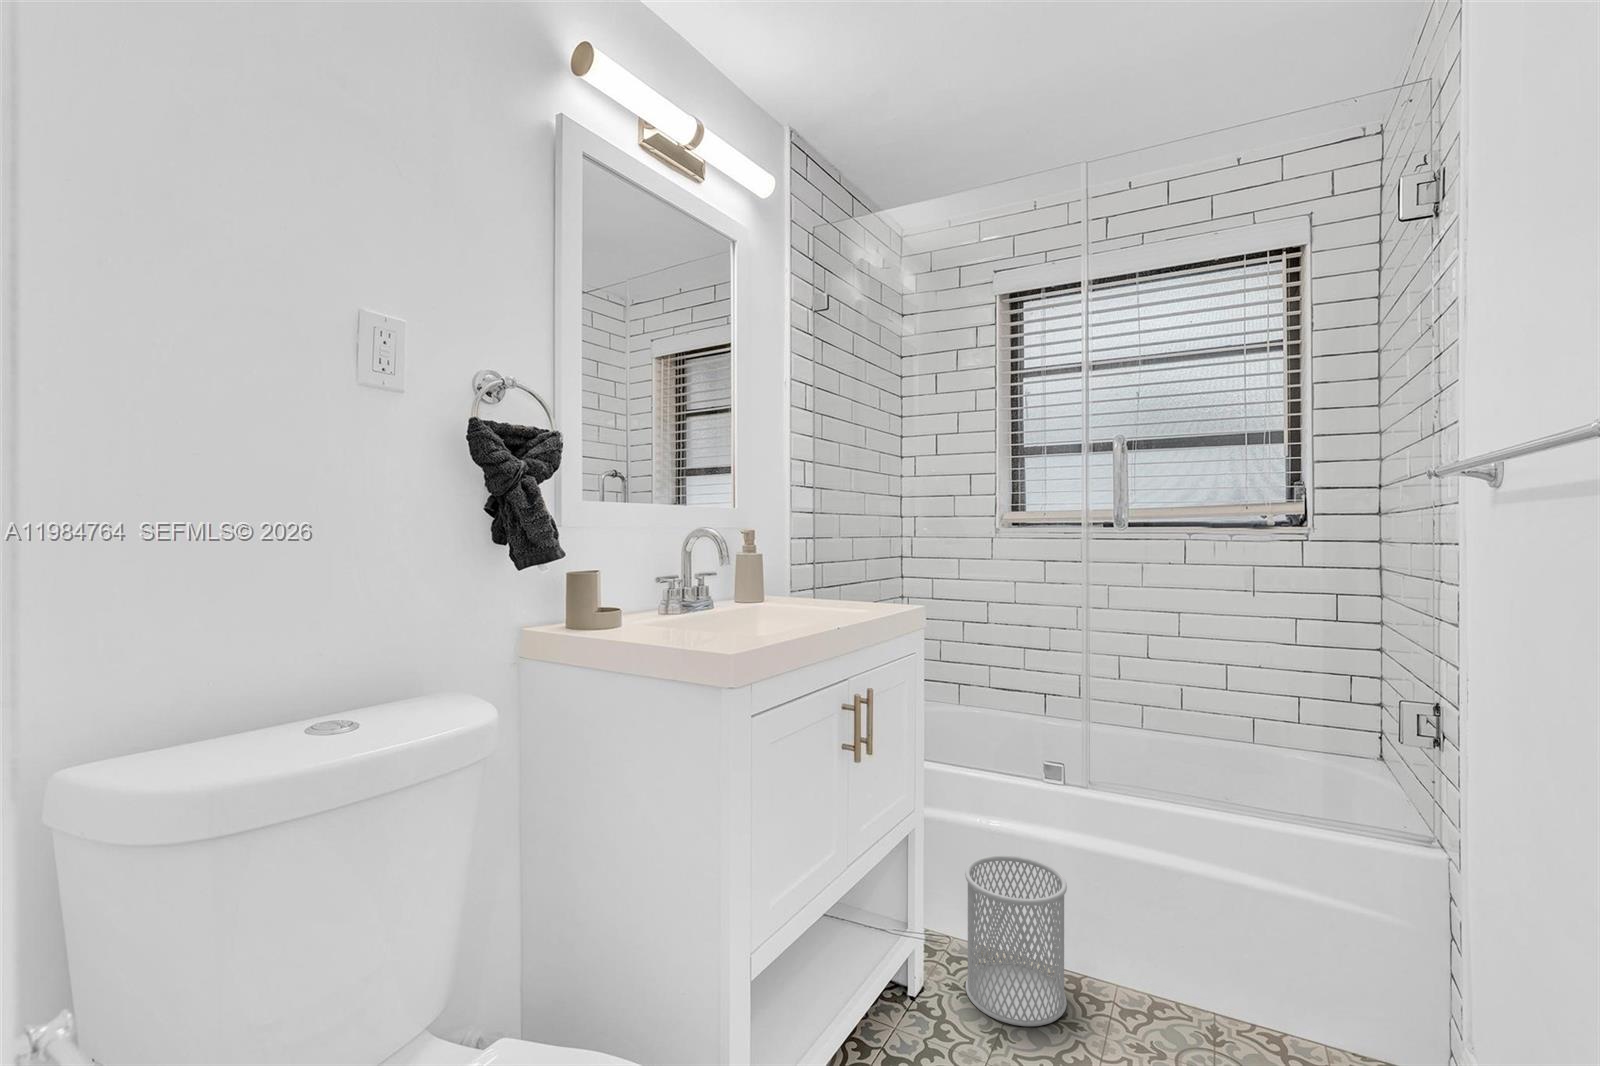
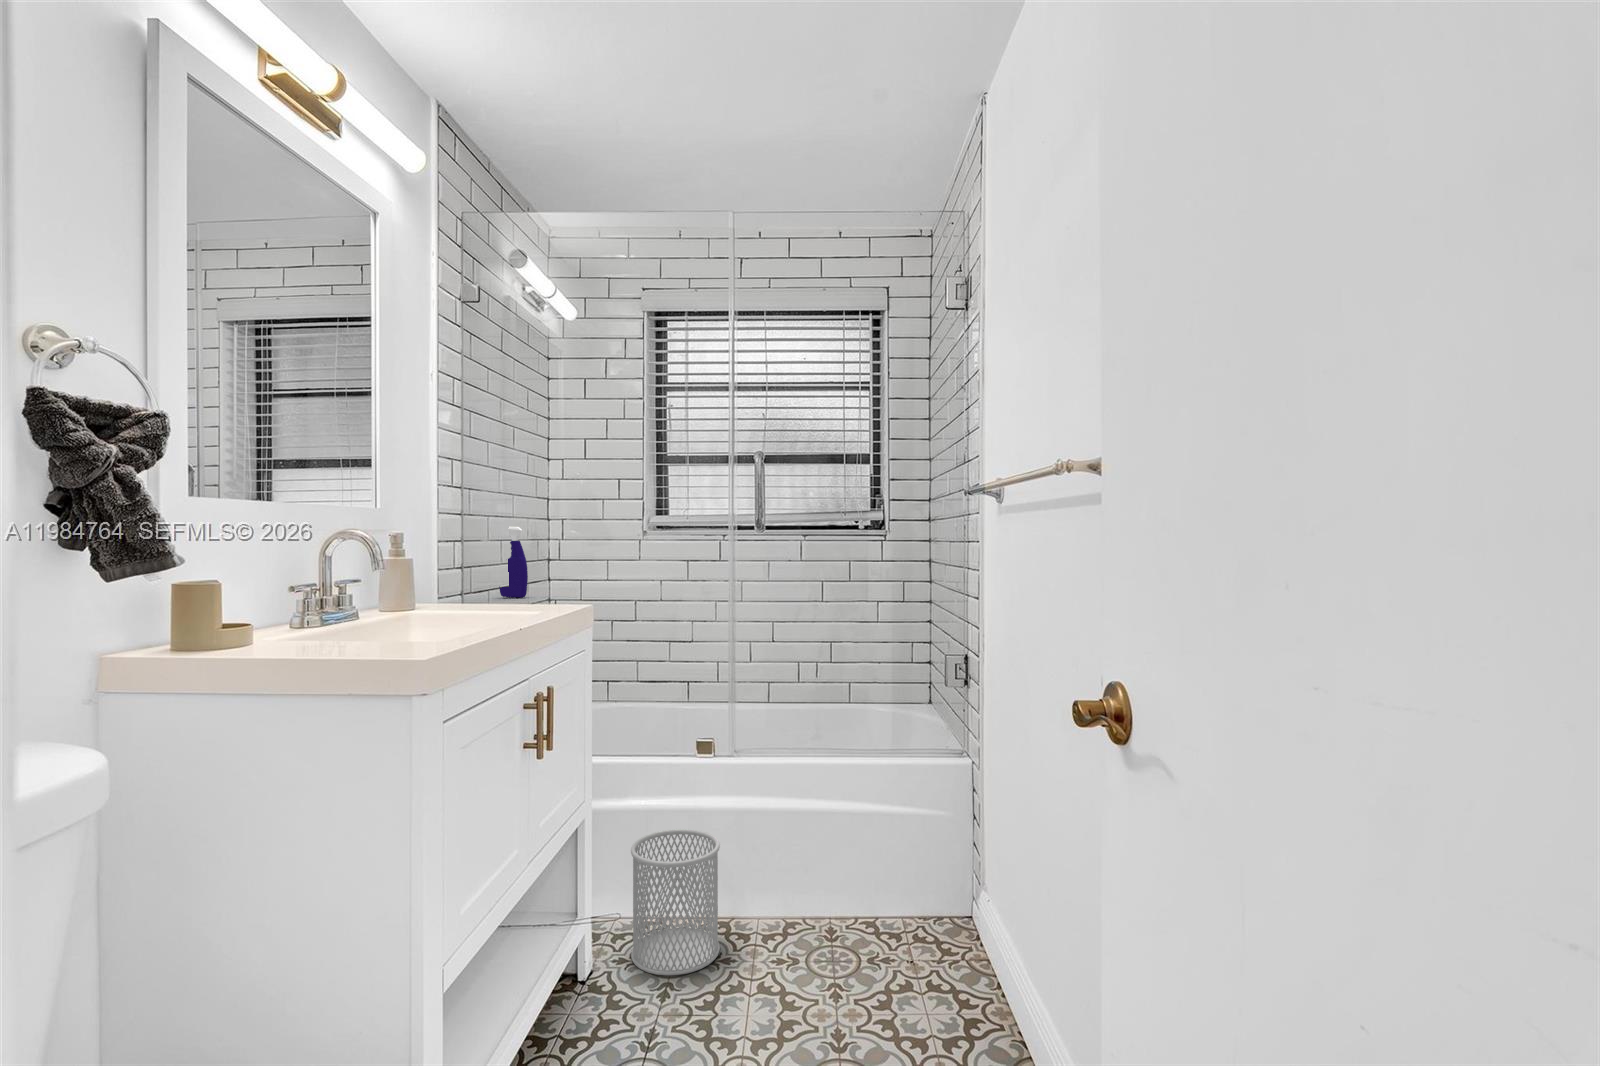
spray bottle: none [858,524,883,593] -> present [500,526,528,598]

